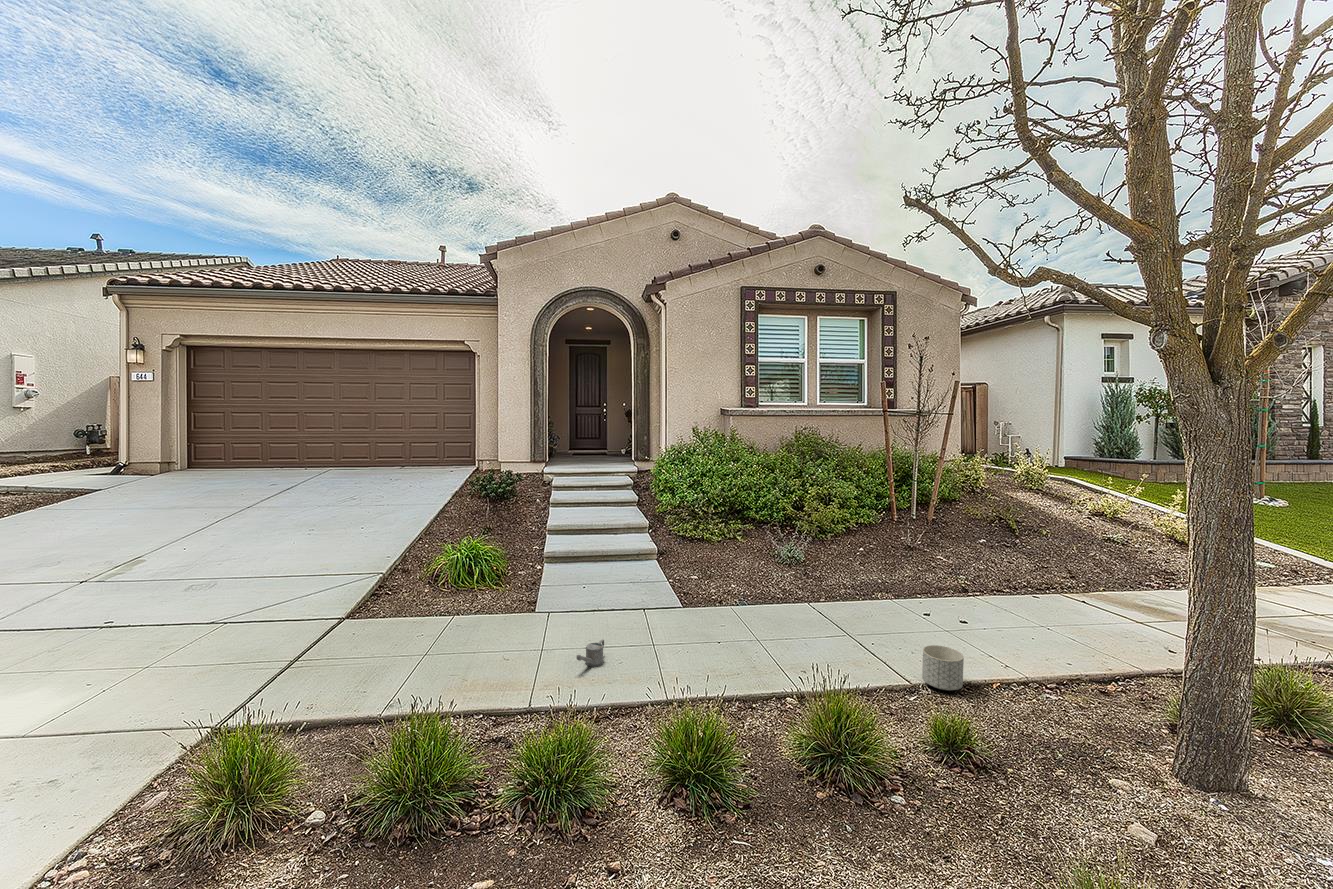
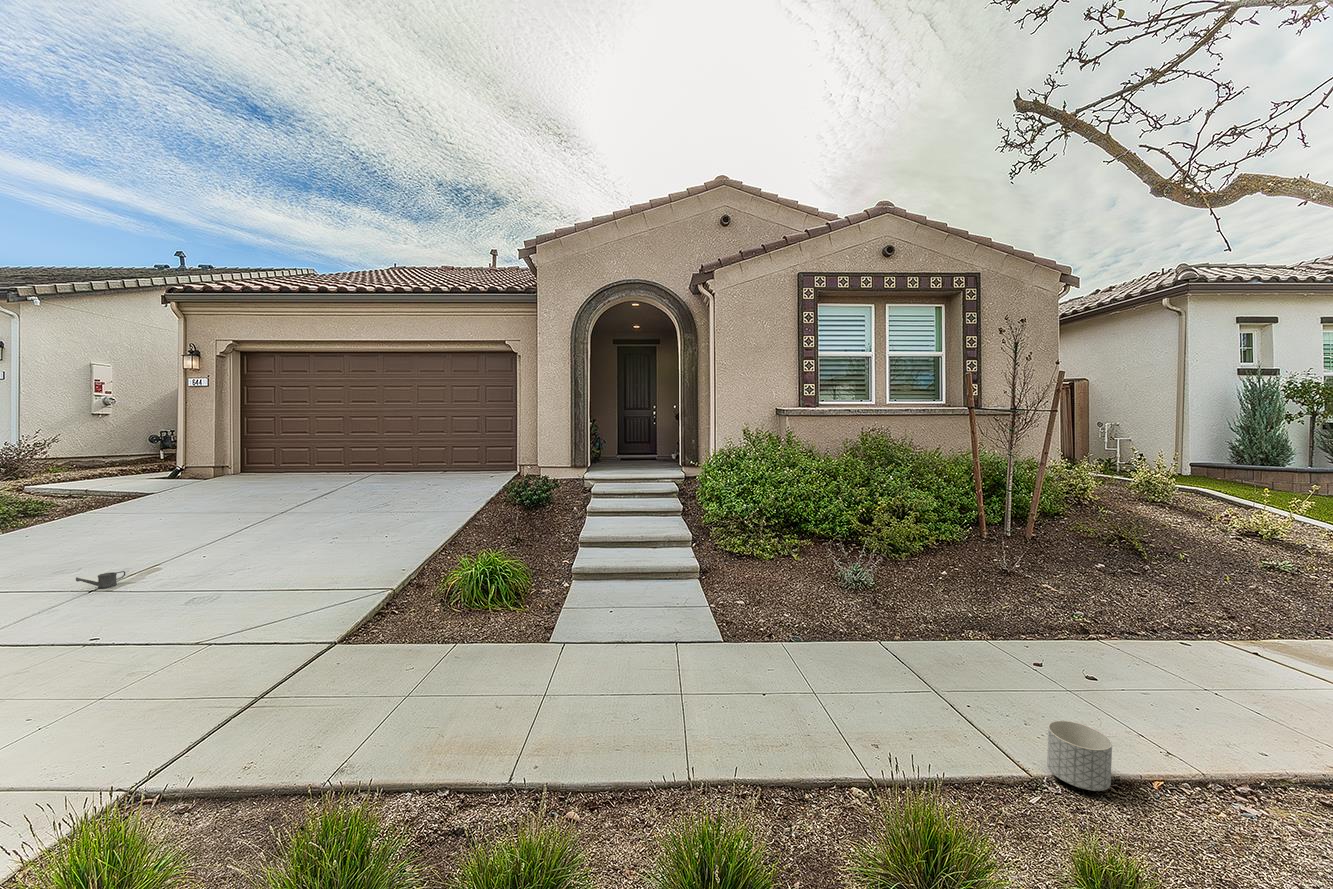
watering can: present [577,640,604,667] -> present [76,571,125,589]

